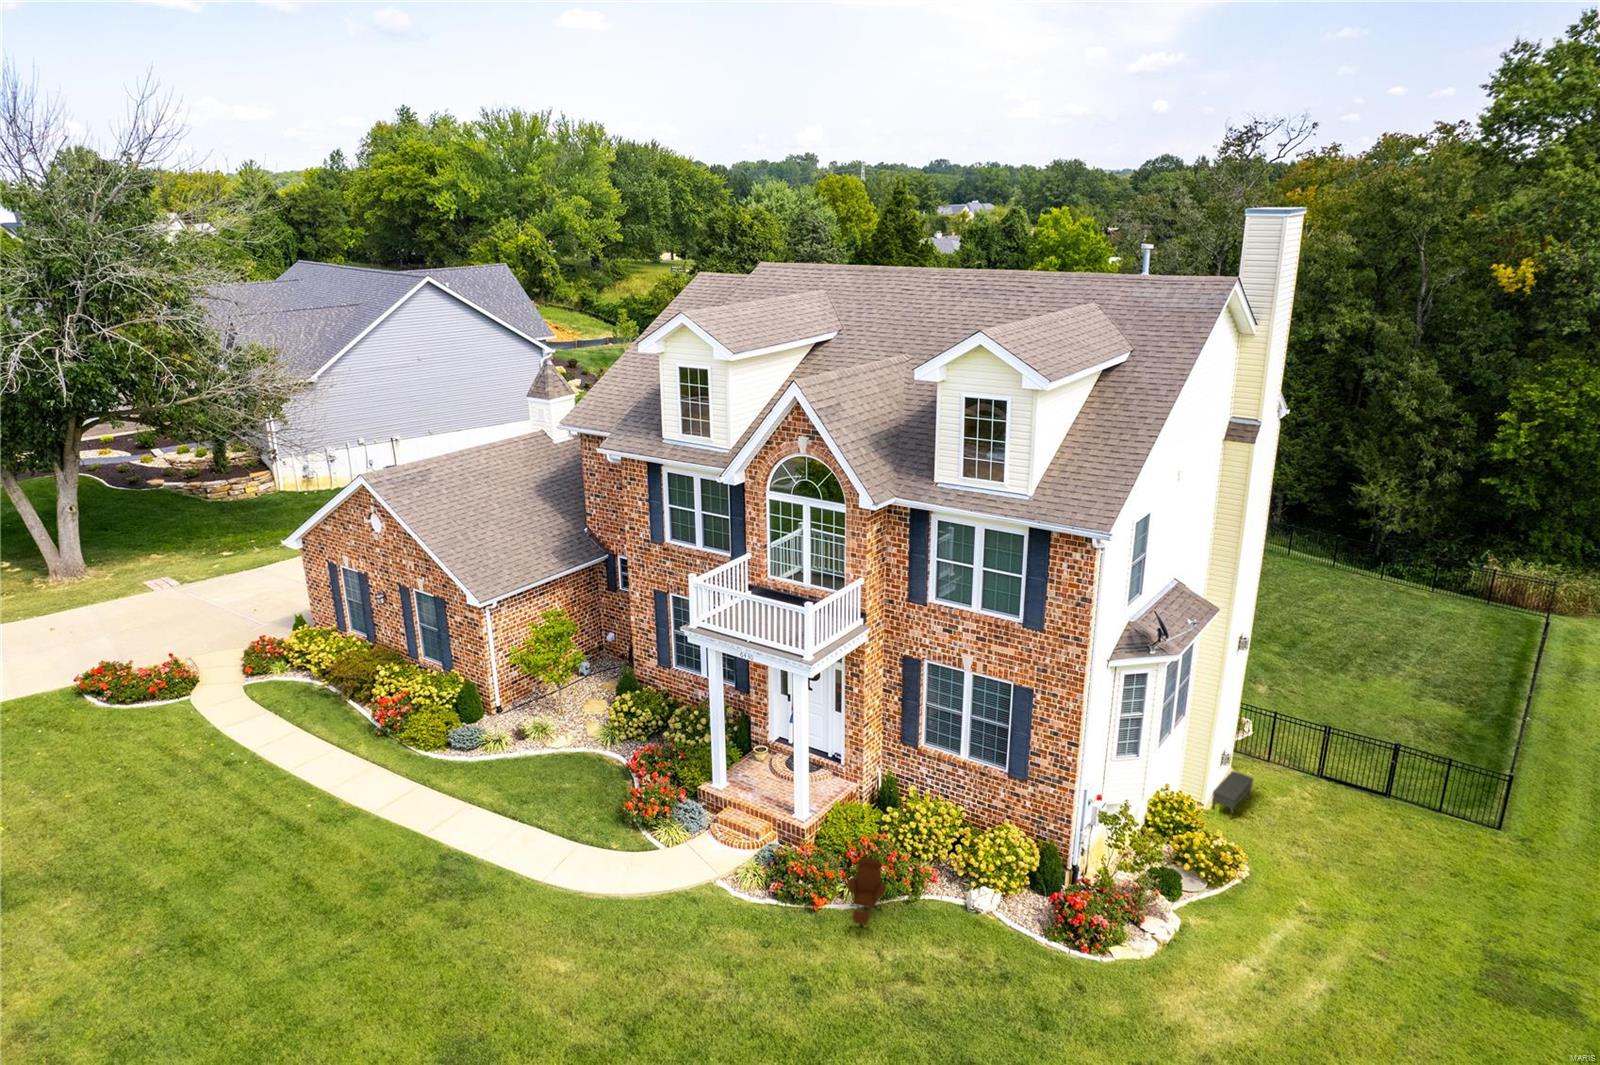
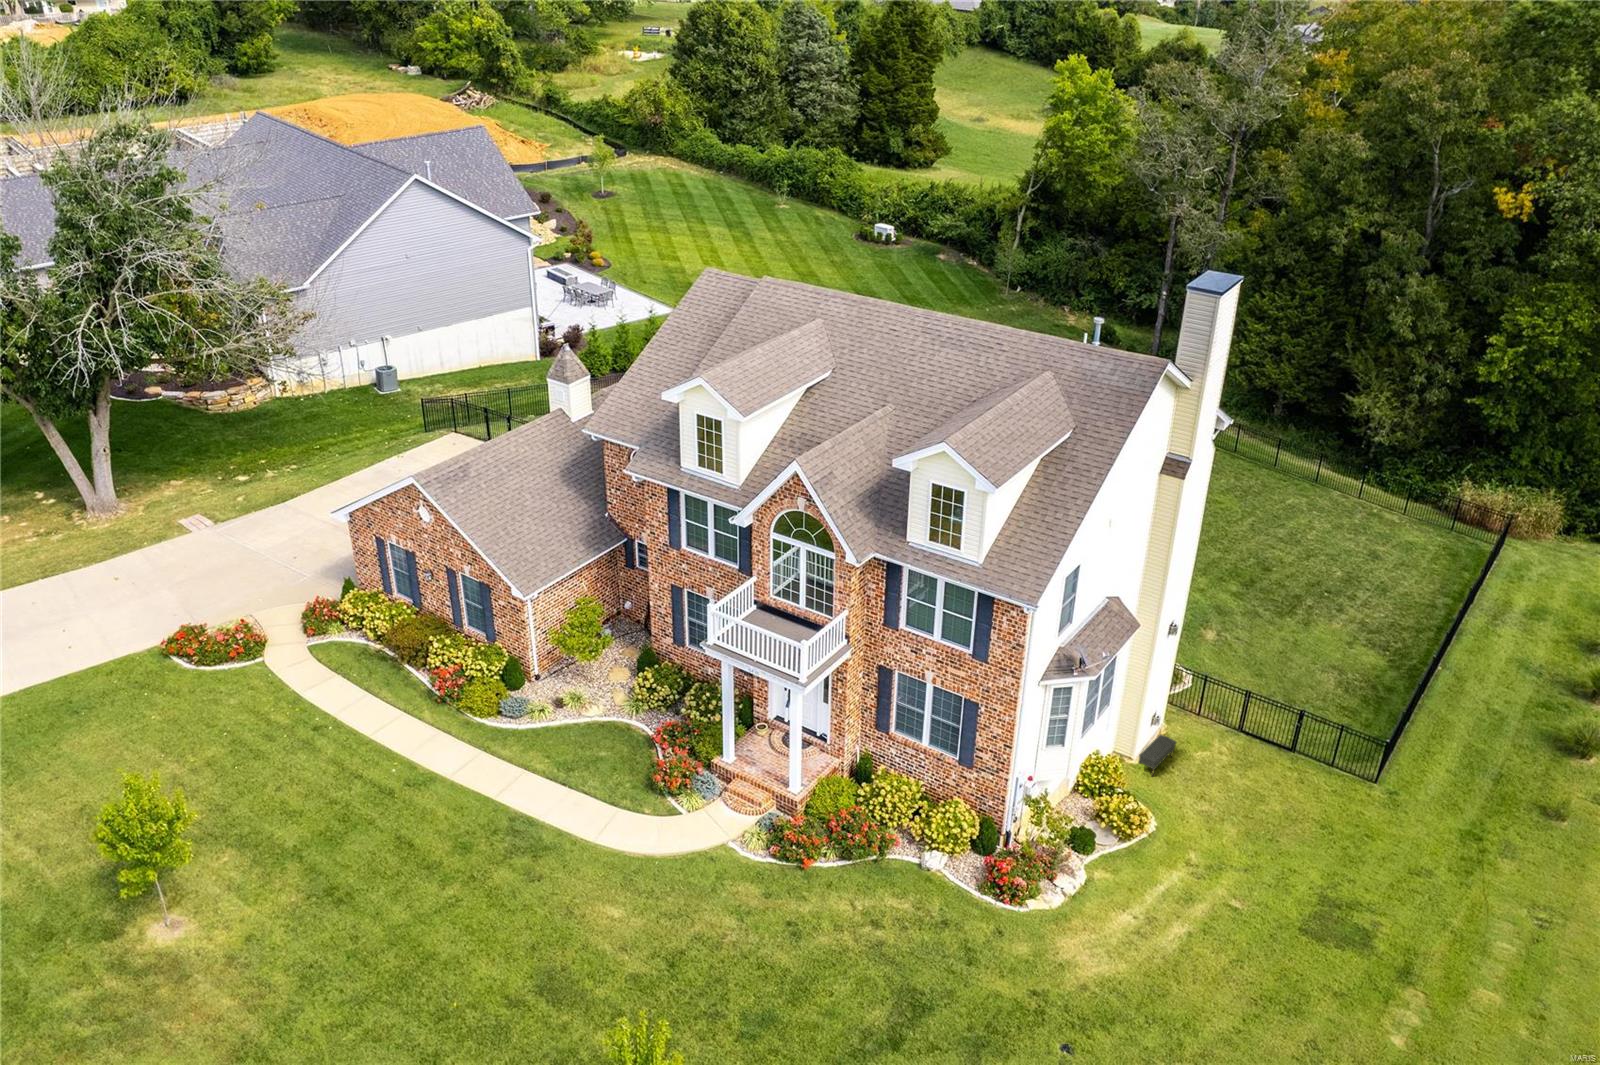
lounge chair: present [847,857,886,932] -> none [830,829,860,892]

